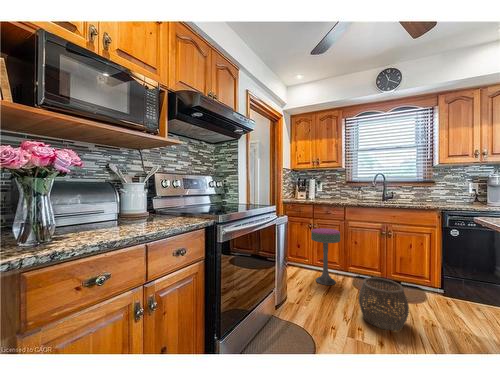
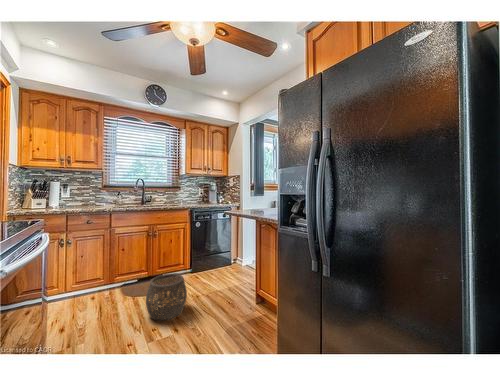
bar stool: present [311,228,340,285] -> none [70,240,111,310]

